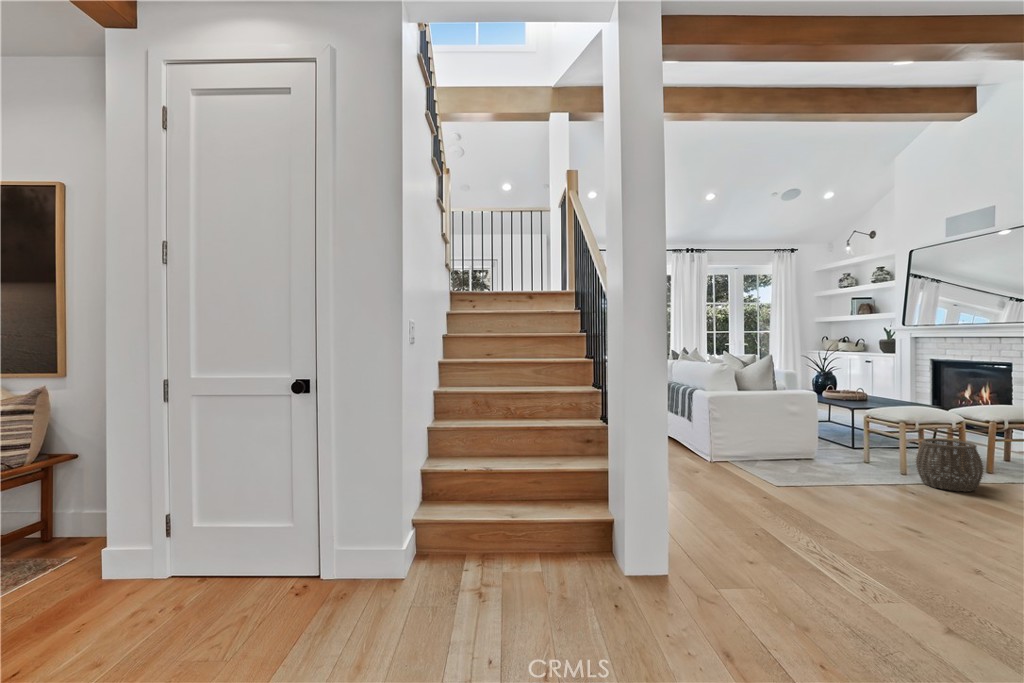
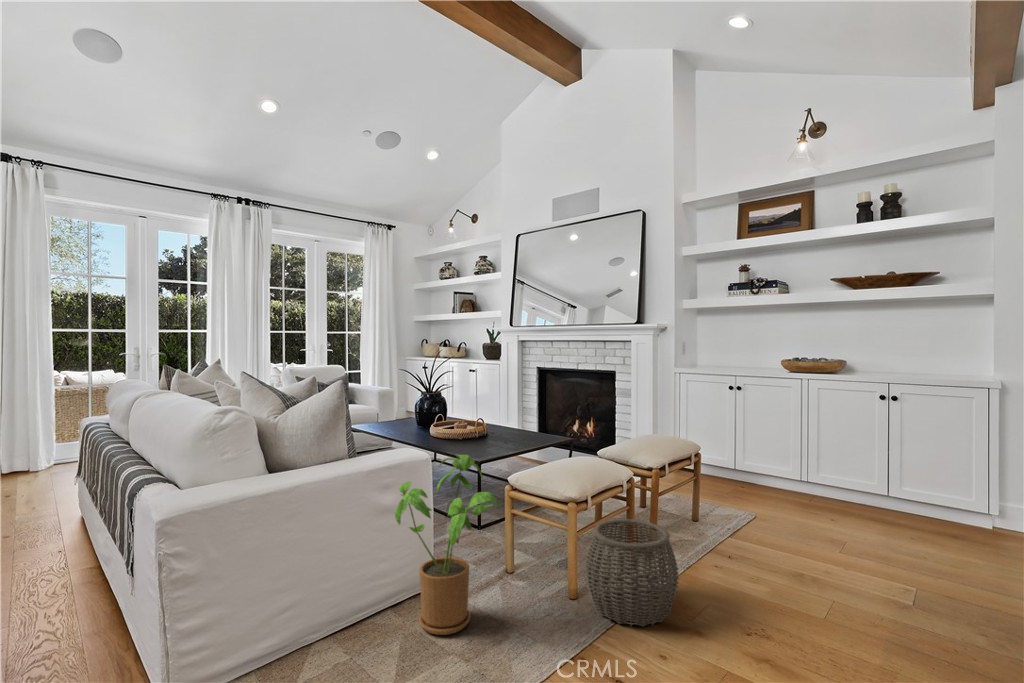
house plant: none [798,392,857,474] -> present [395,455,501,635]

